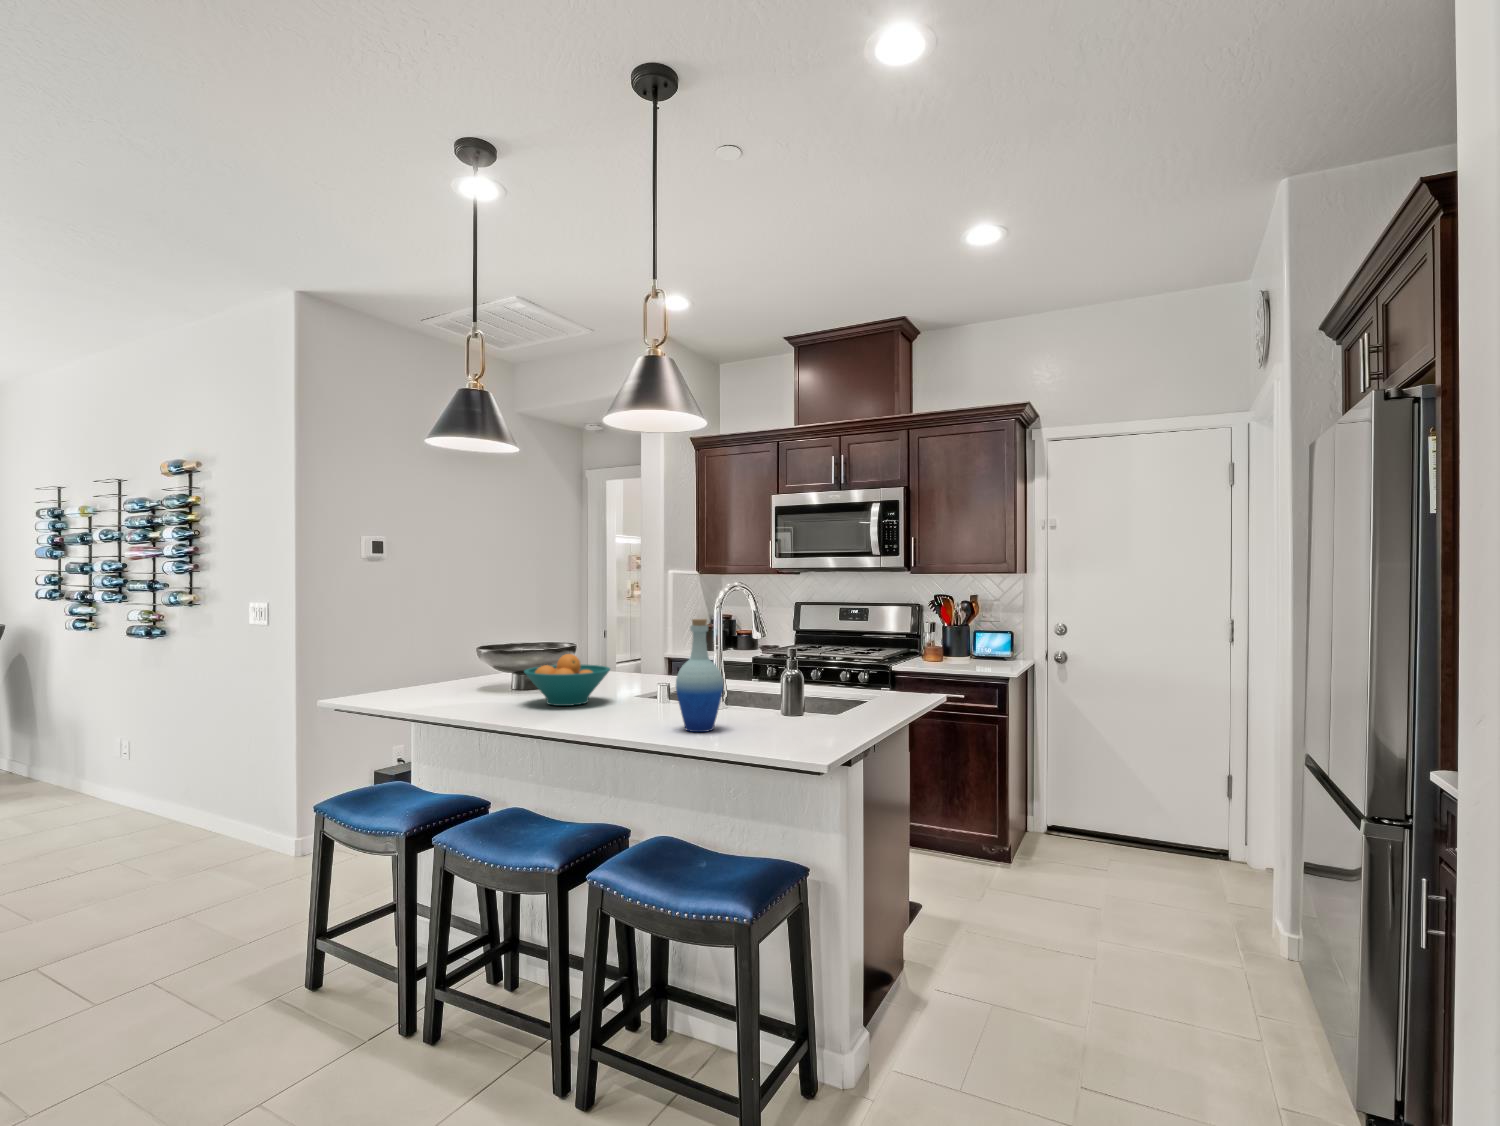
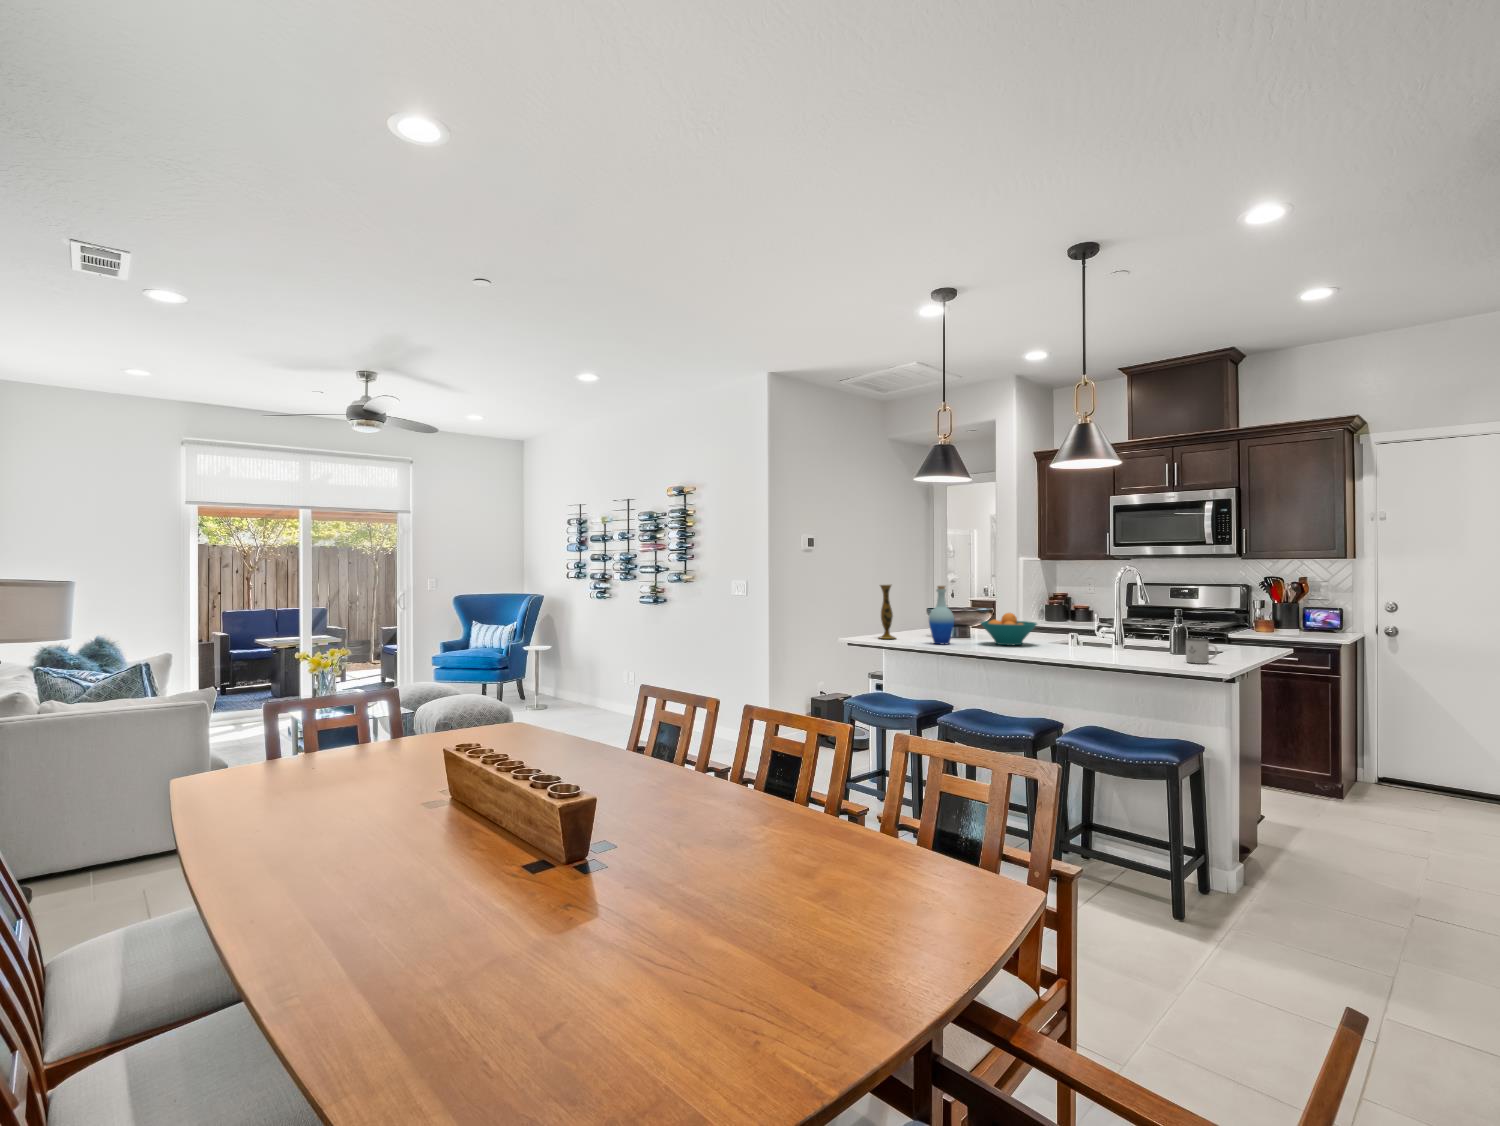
vase: none [381,610,414,697] -> present [880,585,896,639]
bottle: present [676,619,723,732] -> present [929,586,954,644]
mug: none [783,699,825,742] -> present [1186,638,1217,664]

